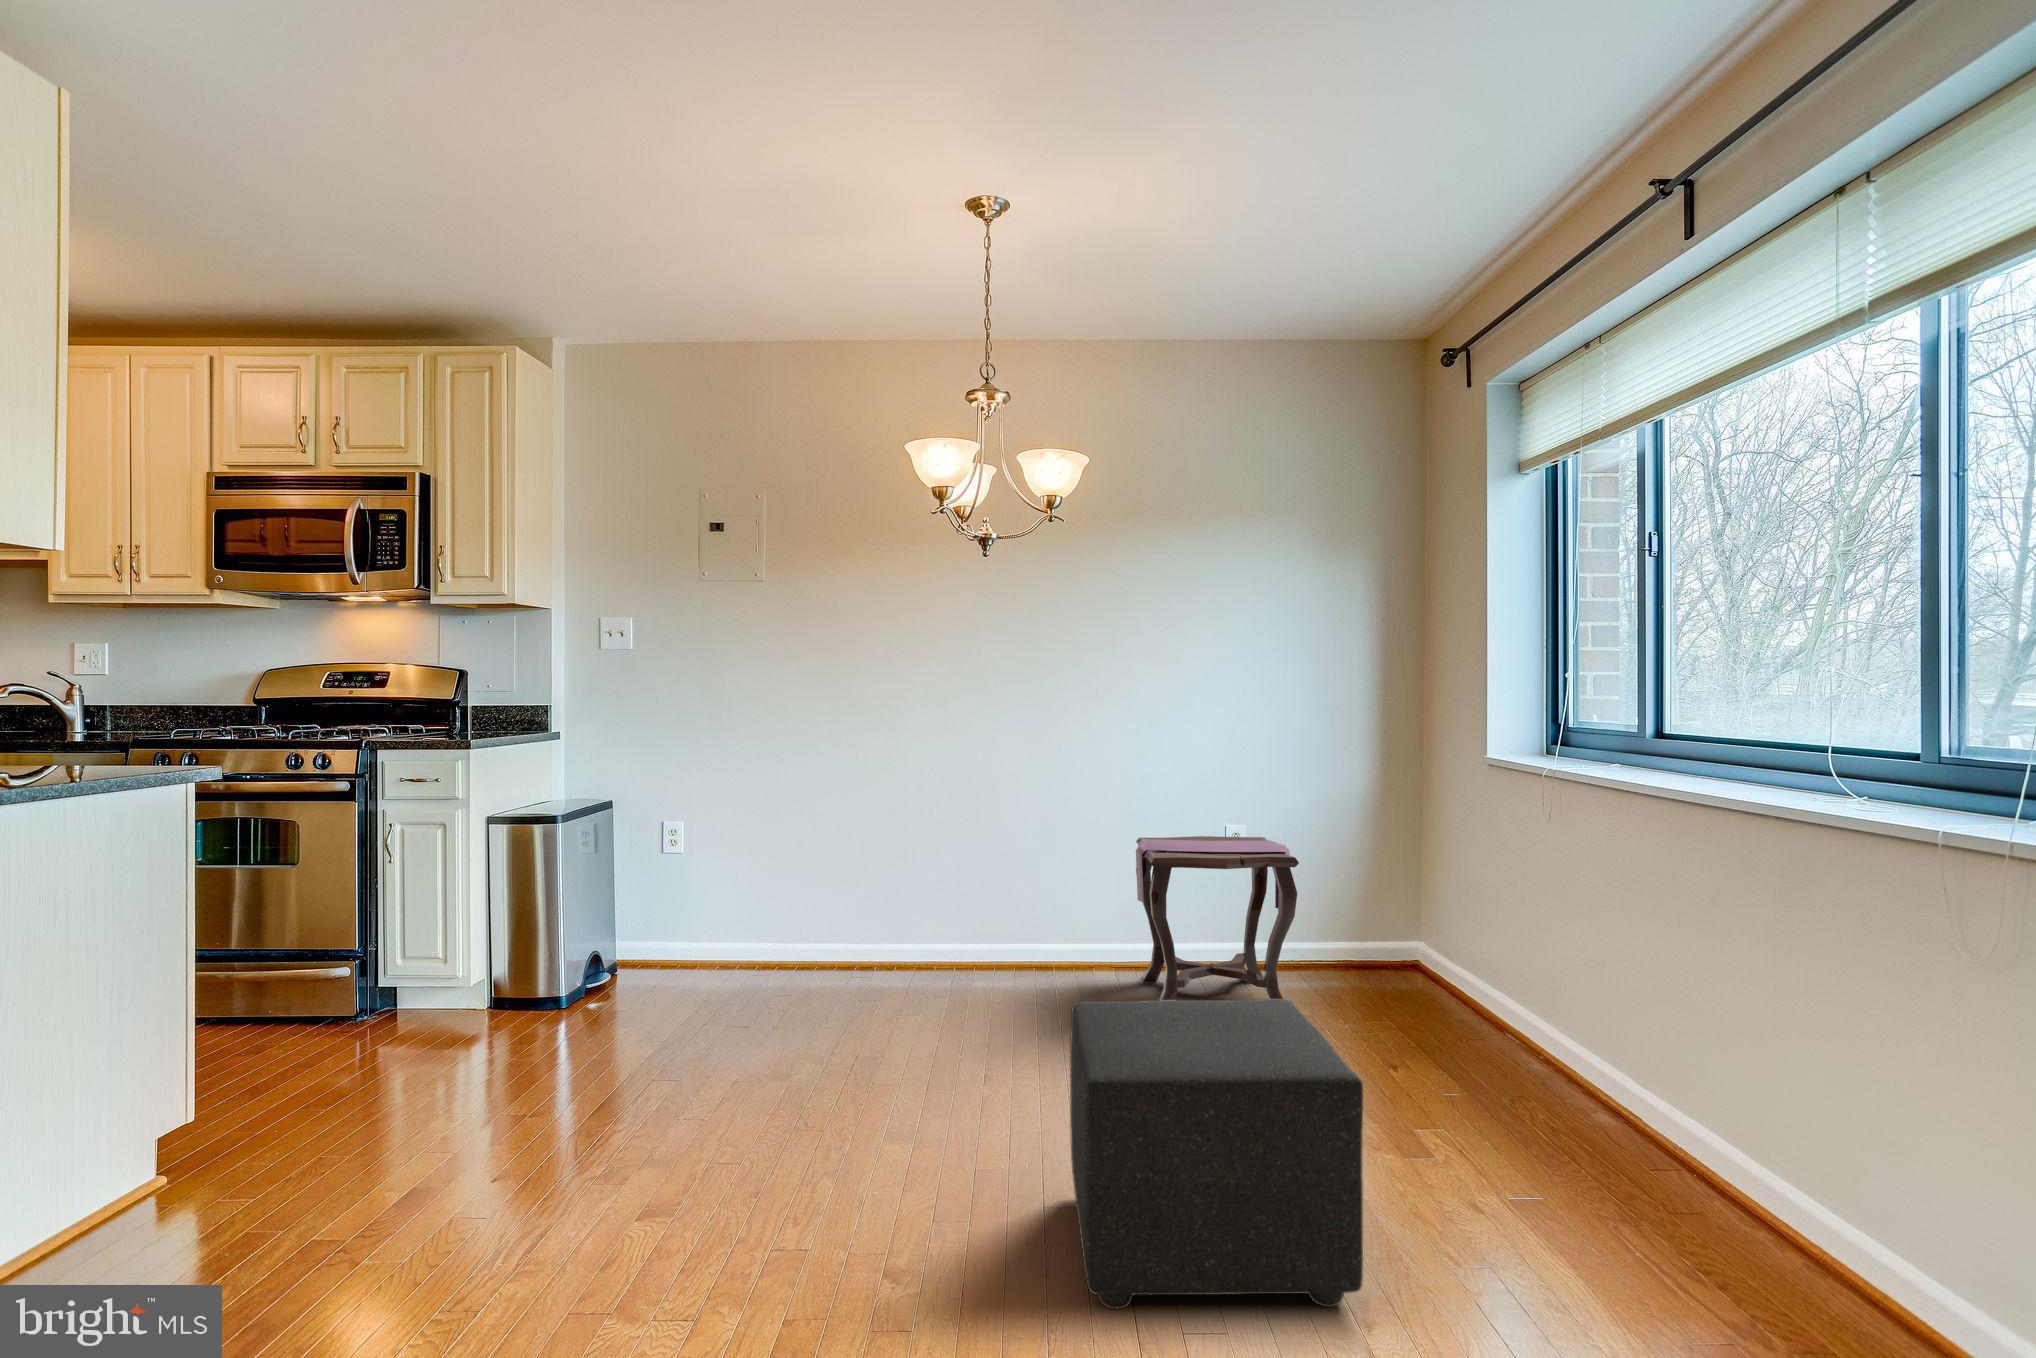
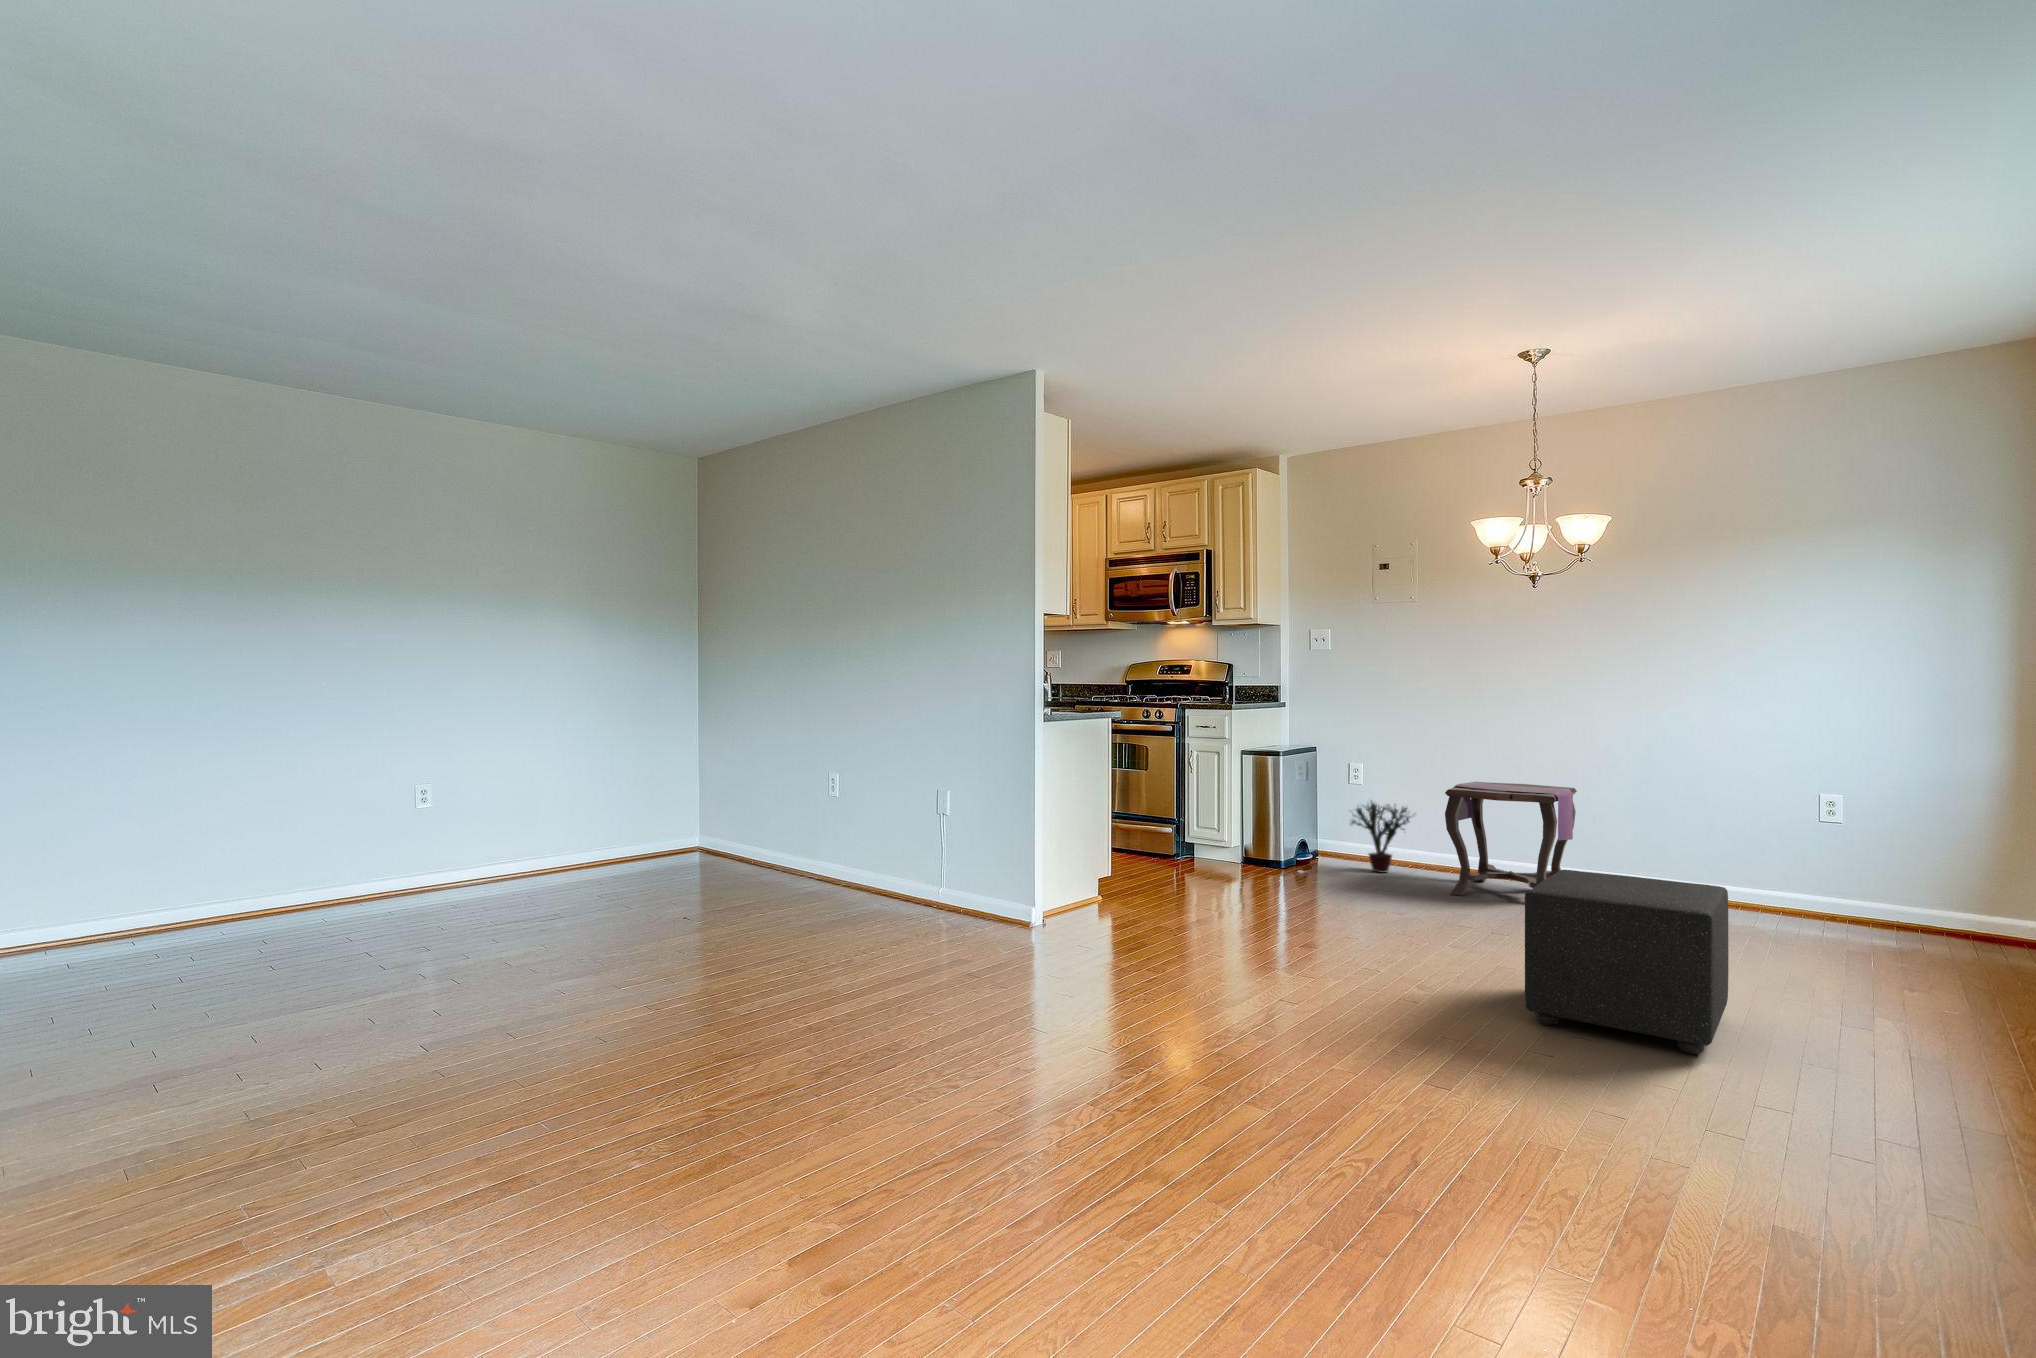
side table: present [1136,836,1299,1000] -> present [1445,782,1577,896]
potted plant: none [667,874,767,987] -> present [1351,802,1415,873]

